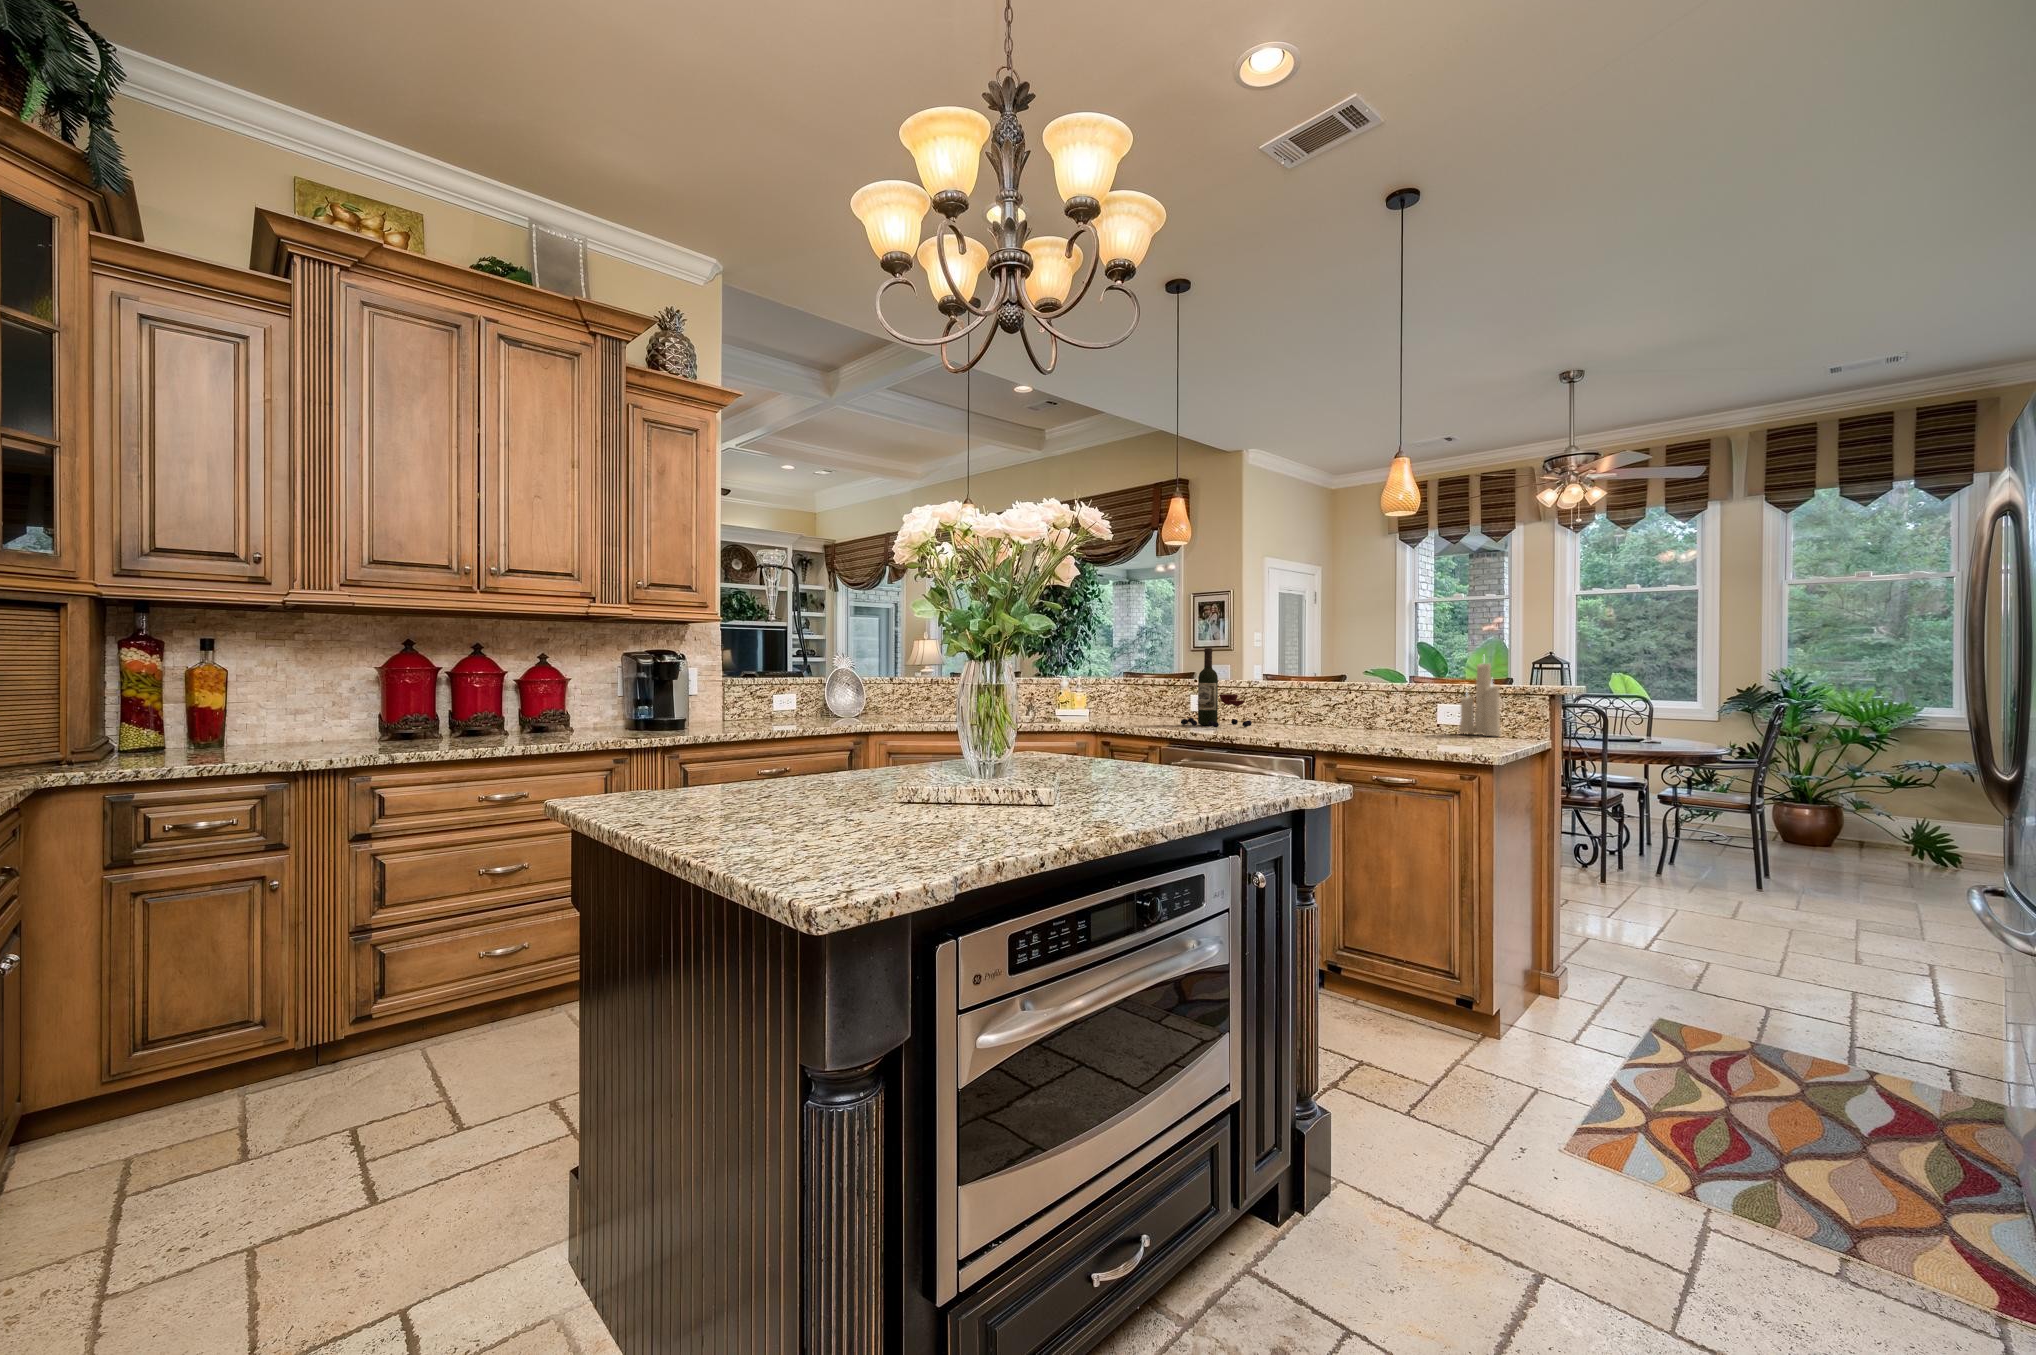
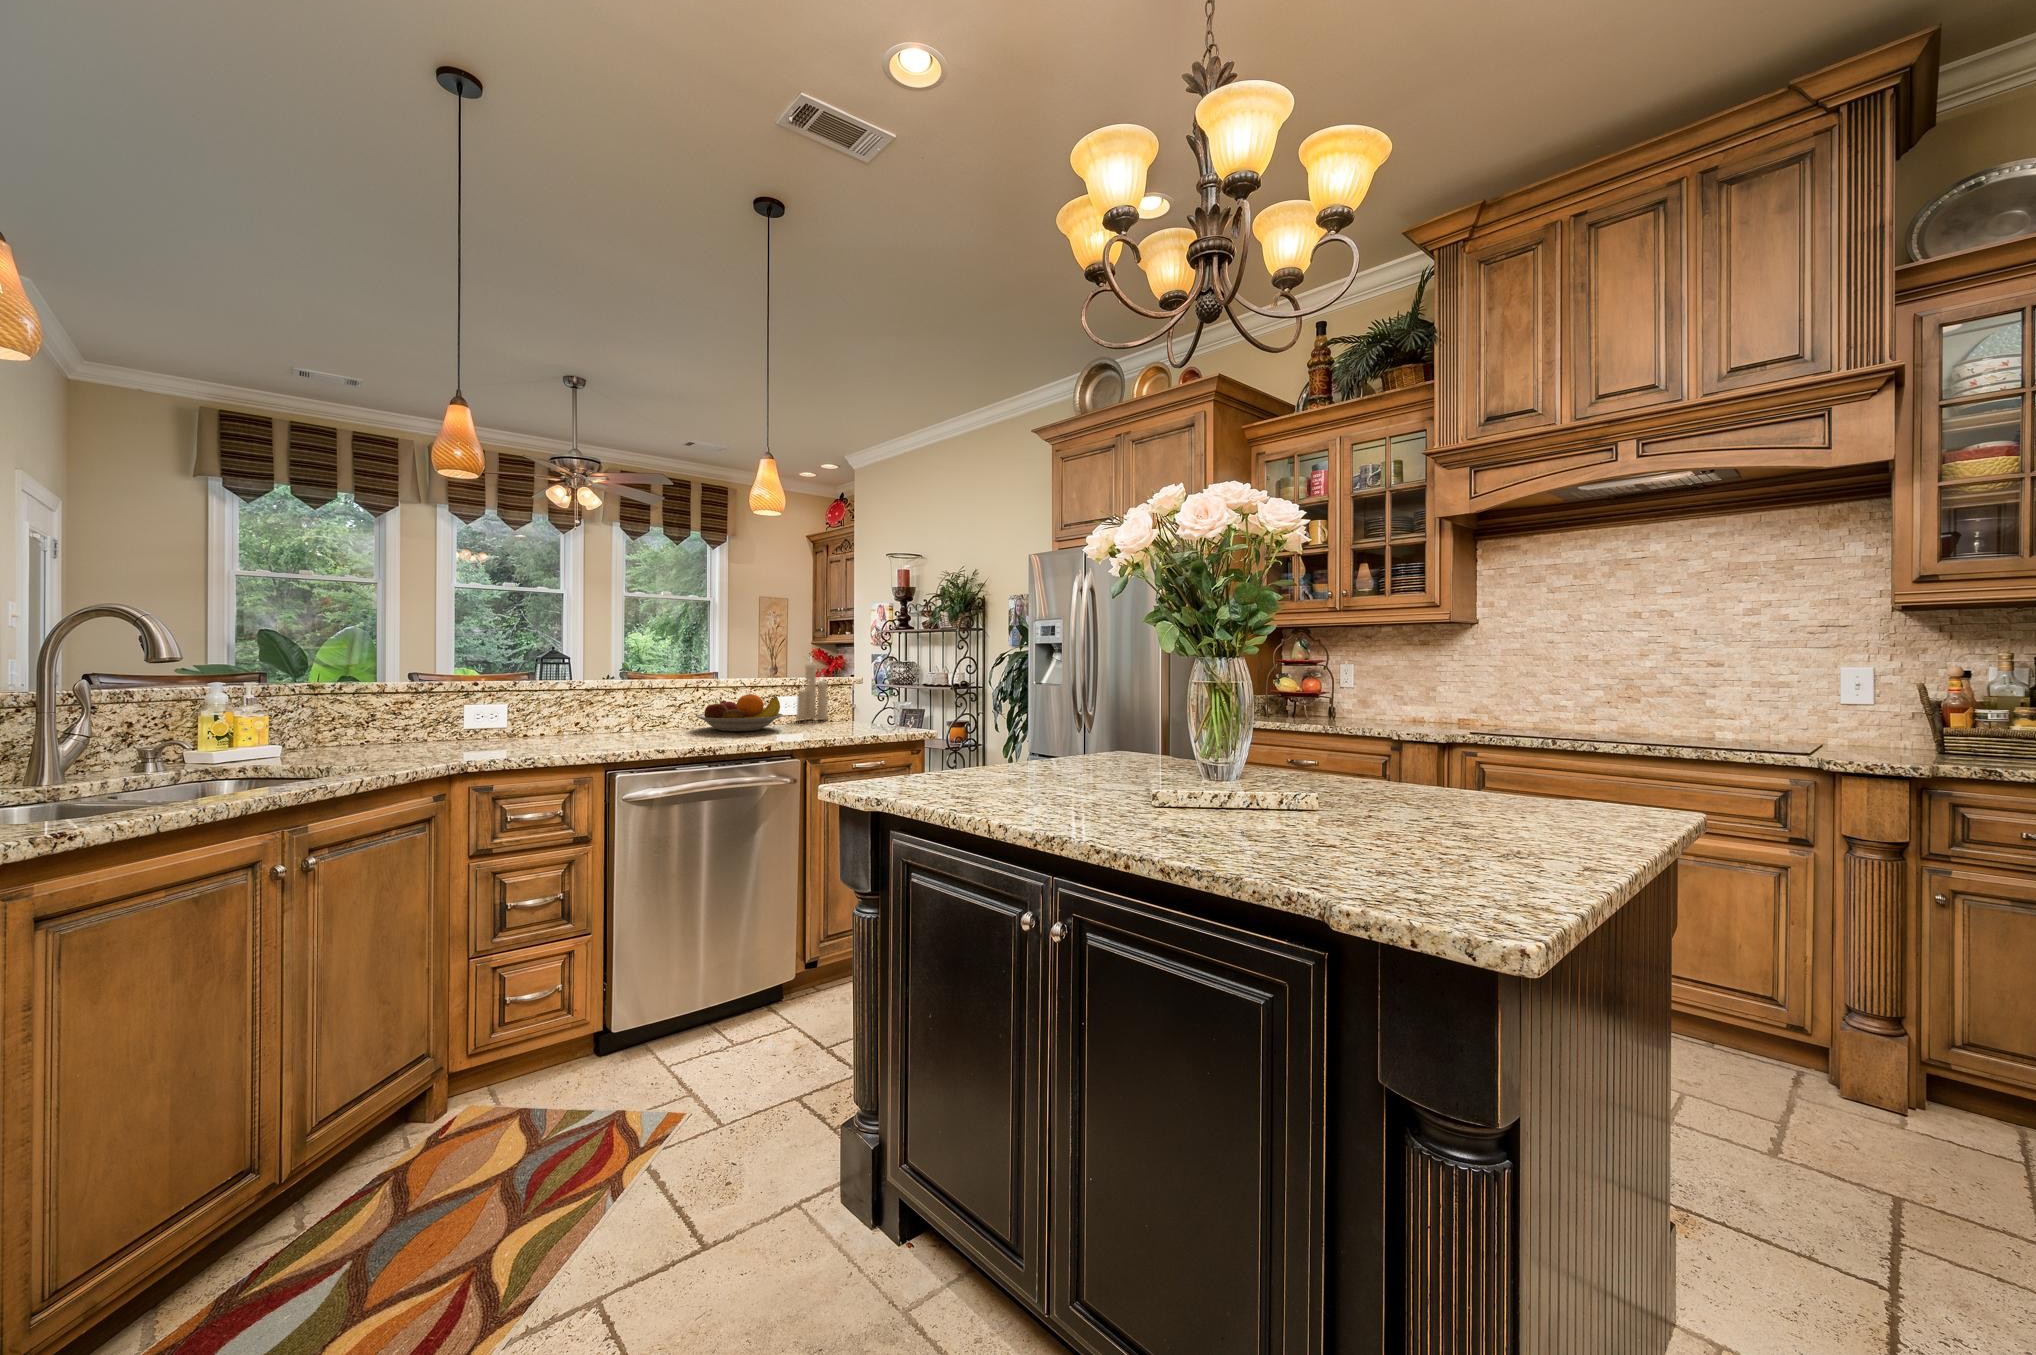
wine bottle: present [1181,648,1252,727] -> none [536,648,646,743]
fruit bowl: none [1302,695,1398,734] -> present [696,694,783,731]

